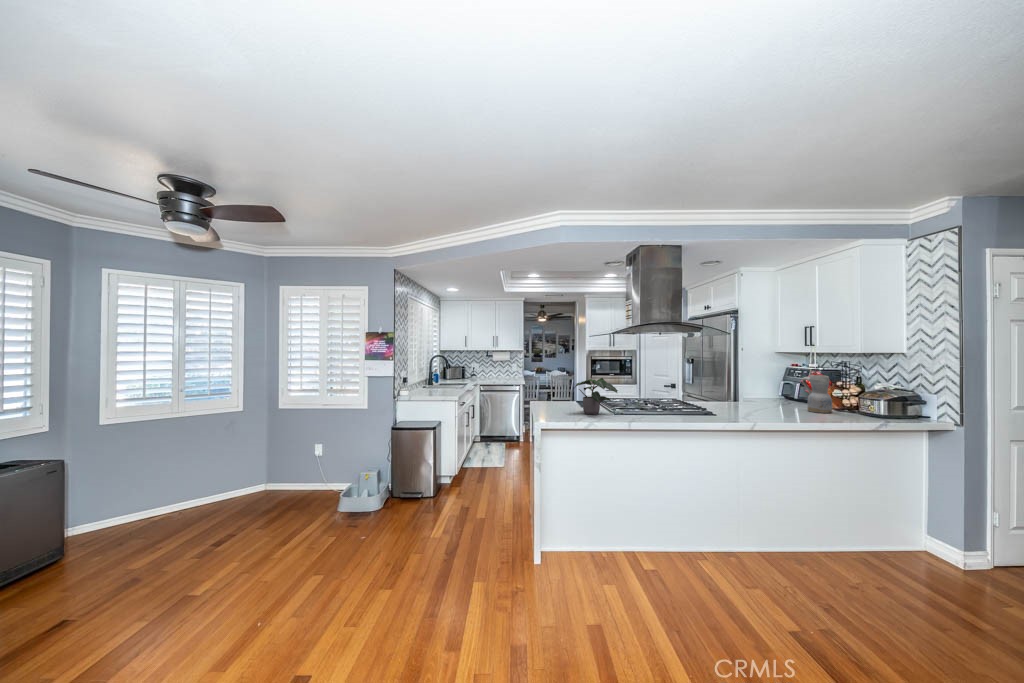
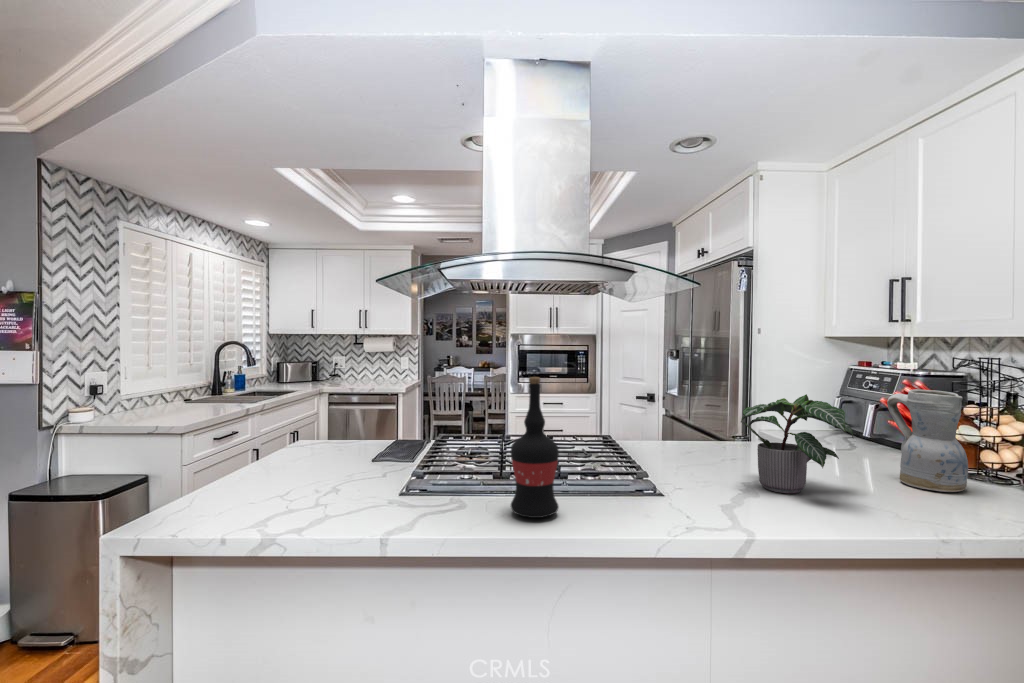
wine bottle: none [668,370,687,417] -> present [511,377,559,518]
potted plant: present [575,378,617,415] -> present [741,394,853,493]

